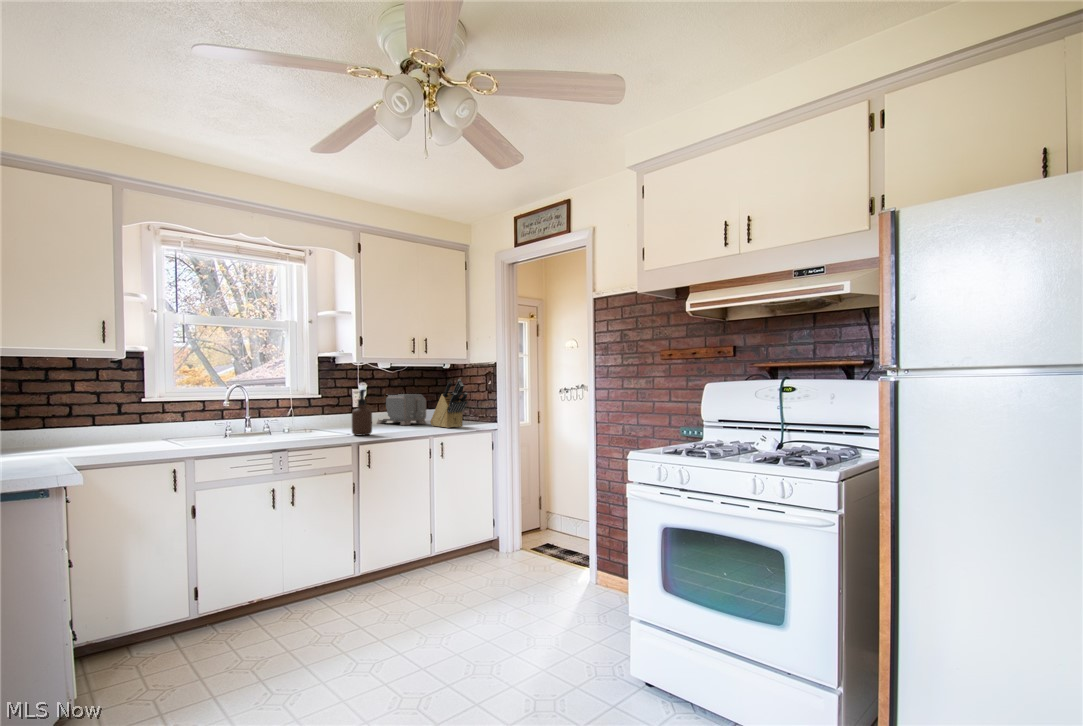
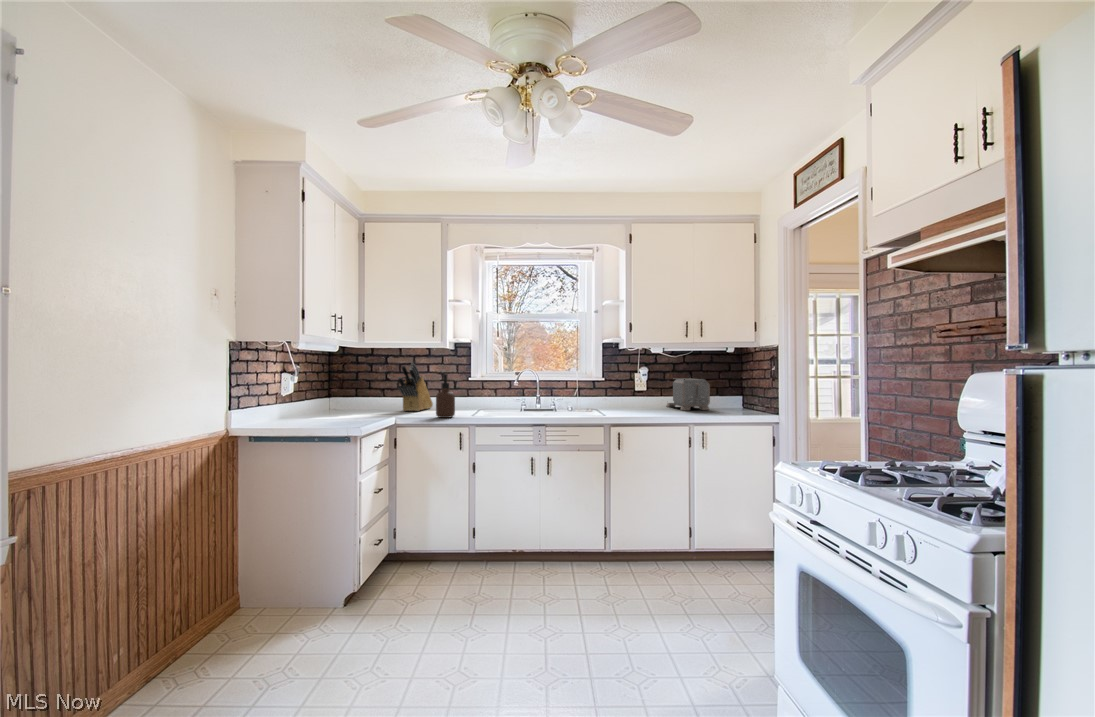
knife block: present [430,379,467,428] -> present [398,363,433,411]
soap dispenser: present [352,390,372,436] -> present [436,374,455,418]

